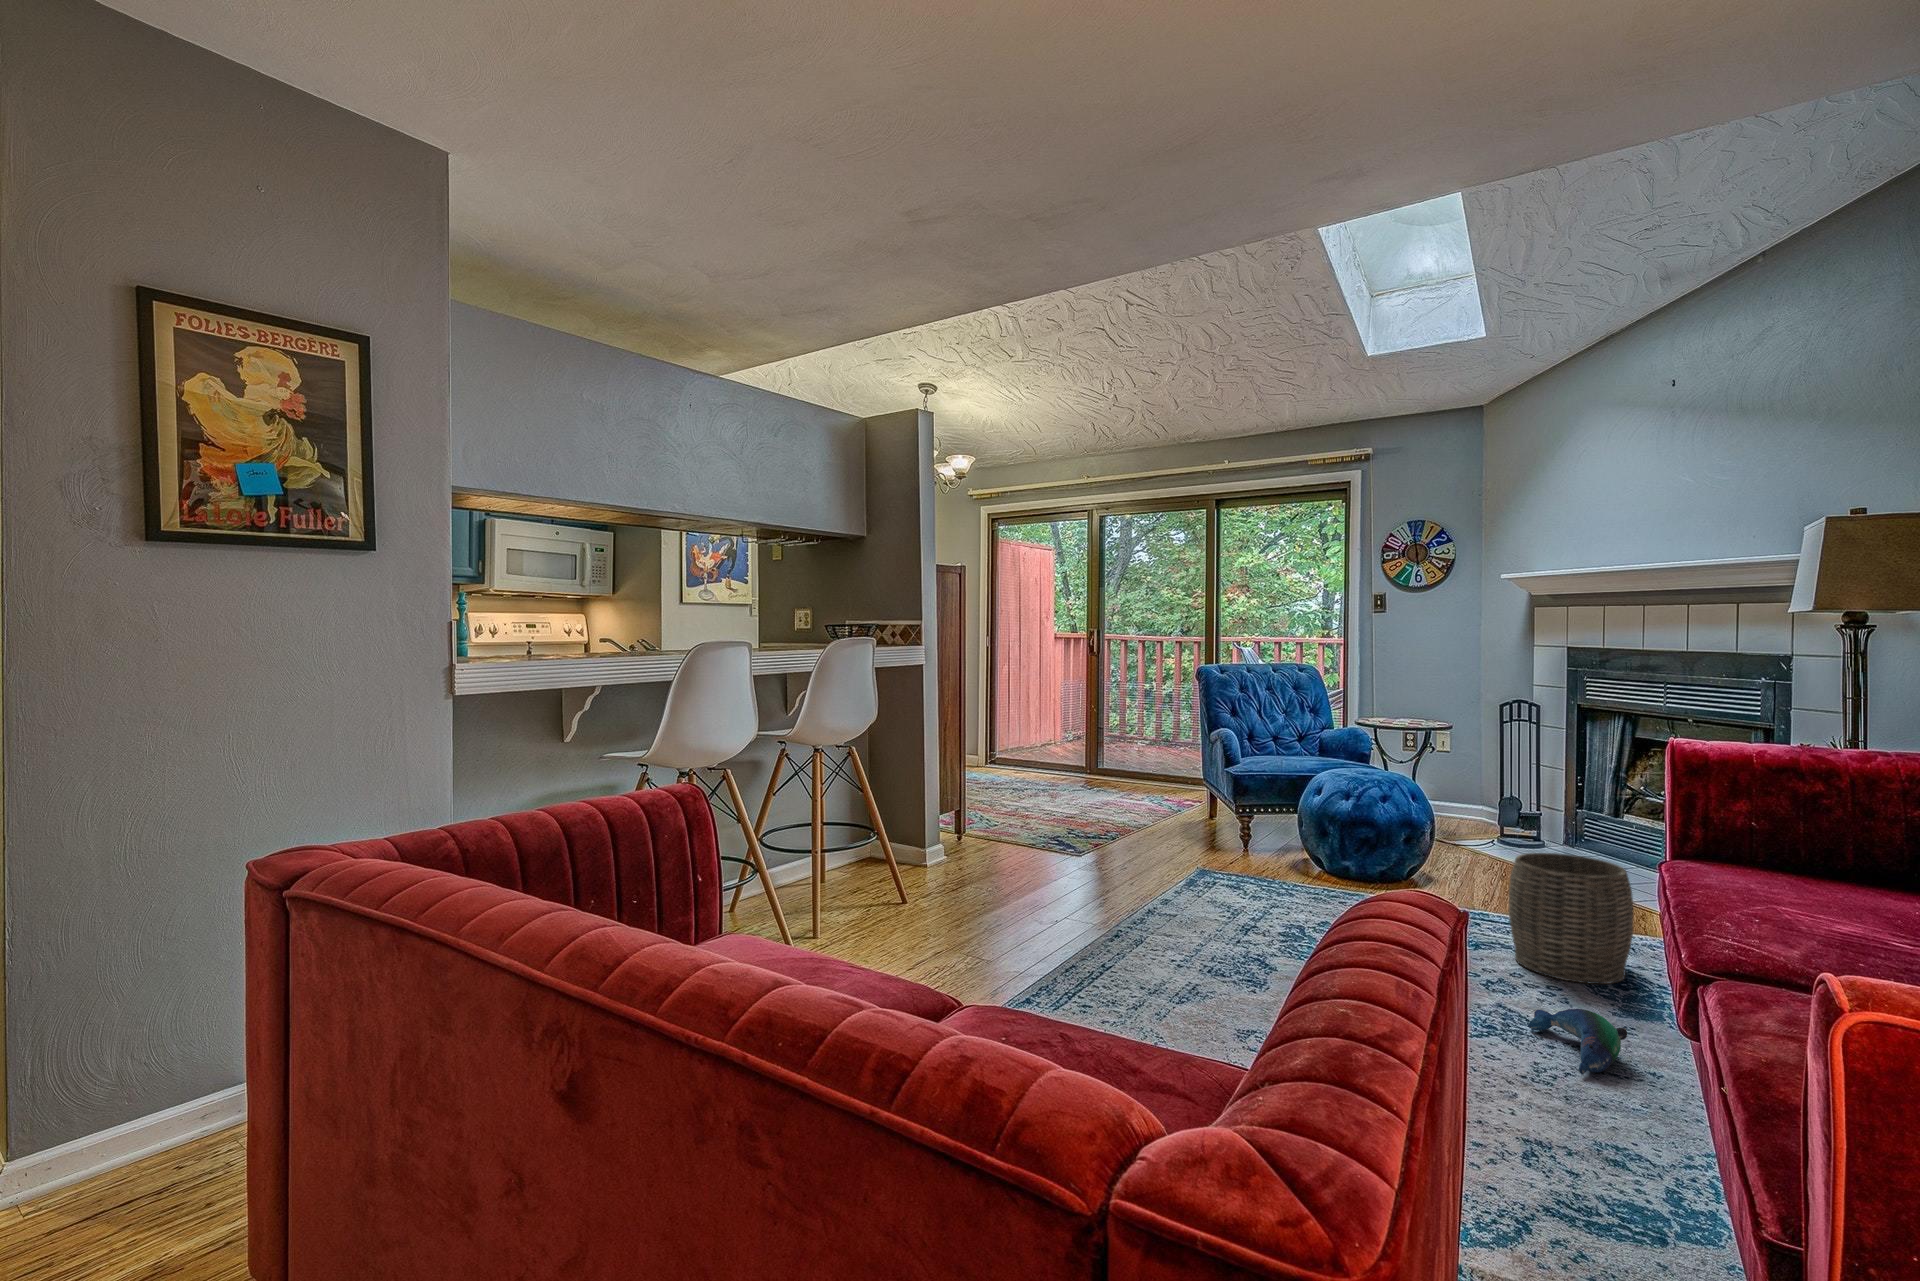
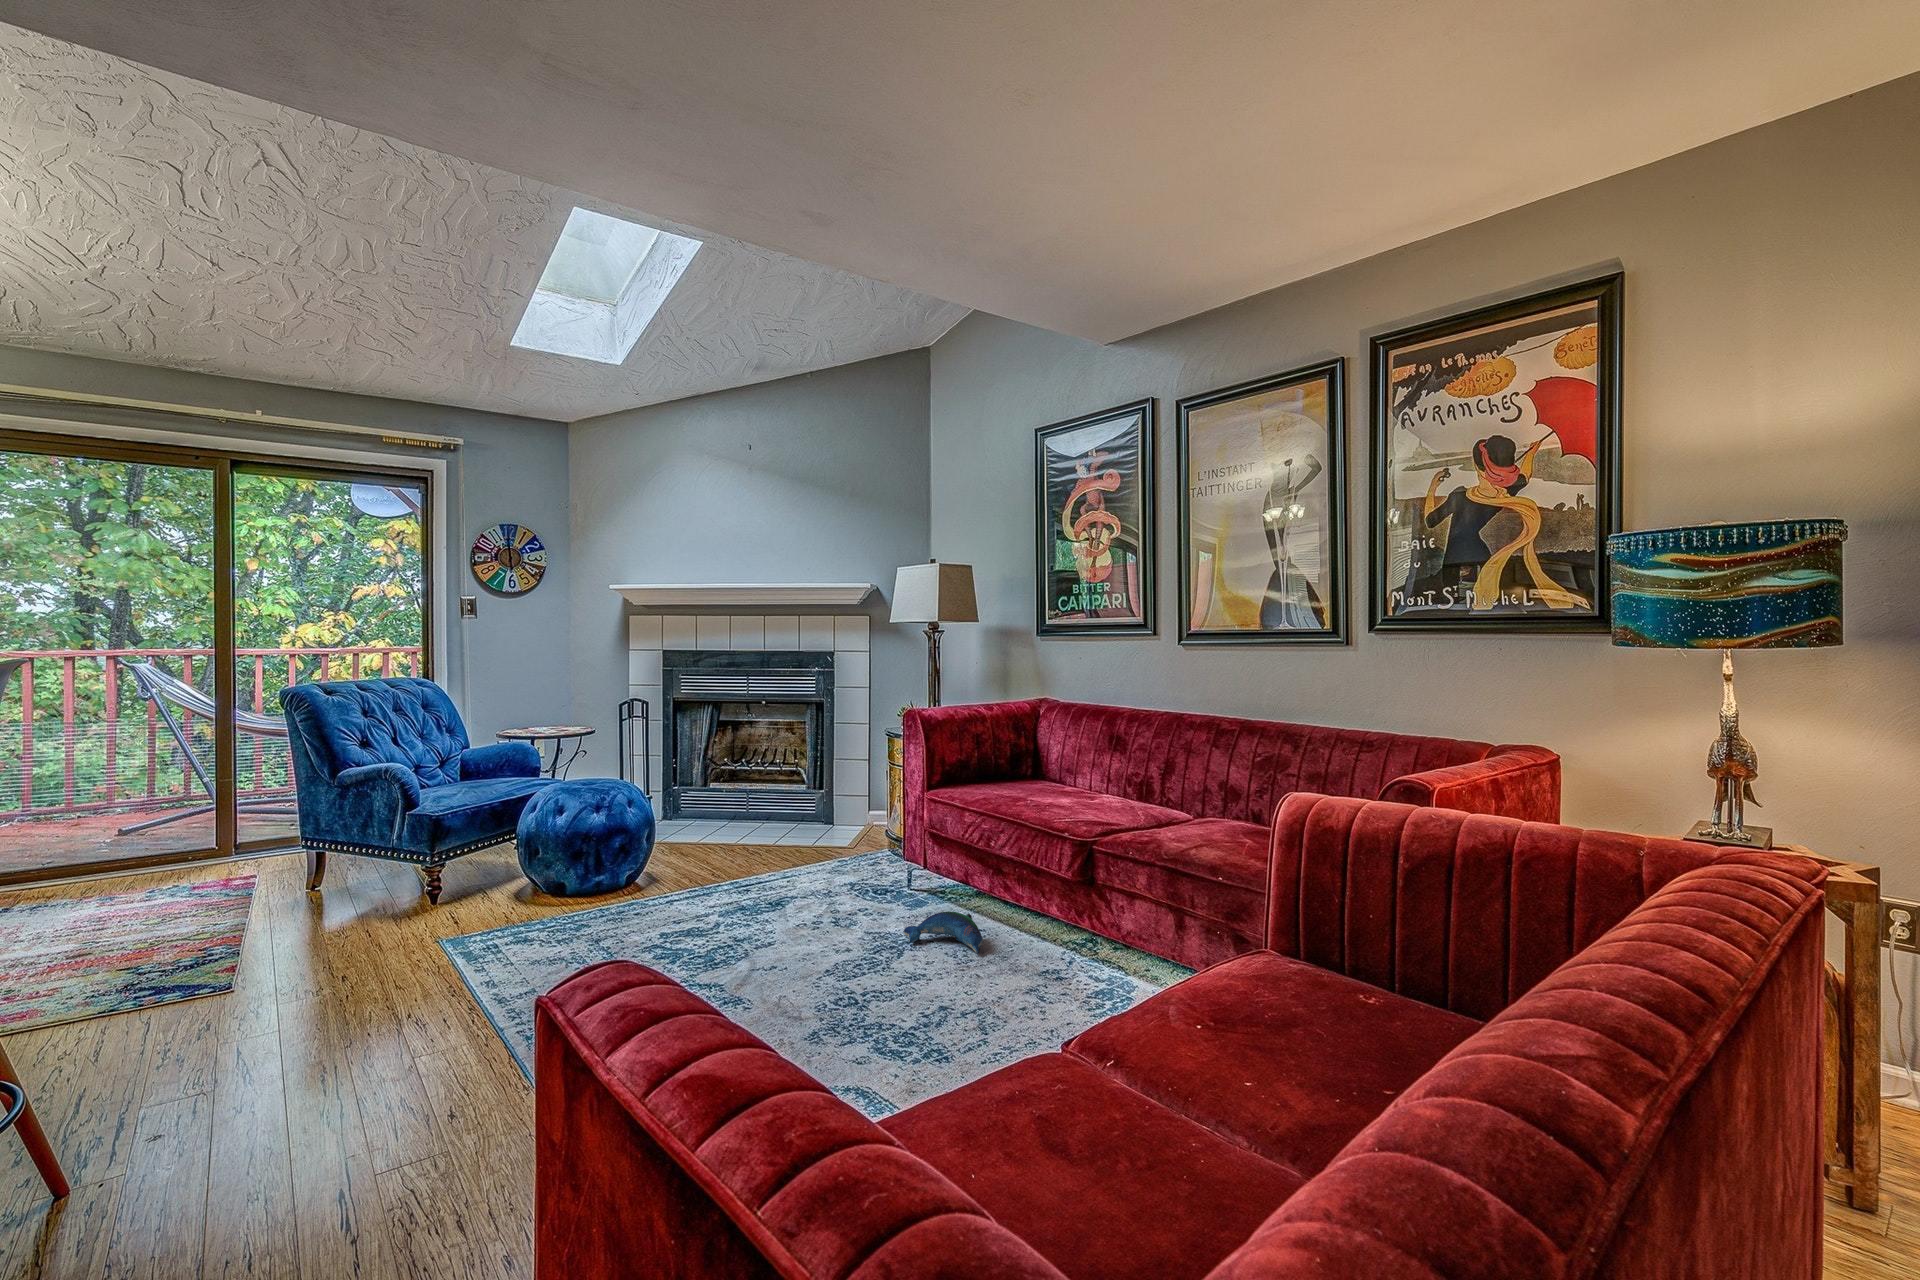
woven basket: present [1509,853,1633,984] -> none [799,810,880,909]

